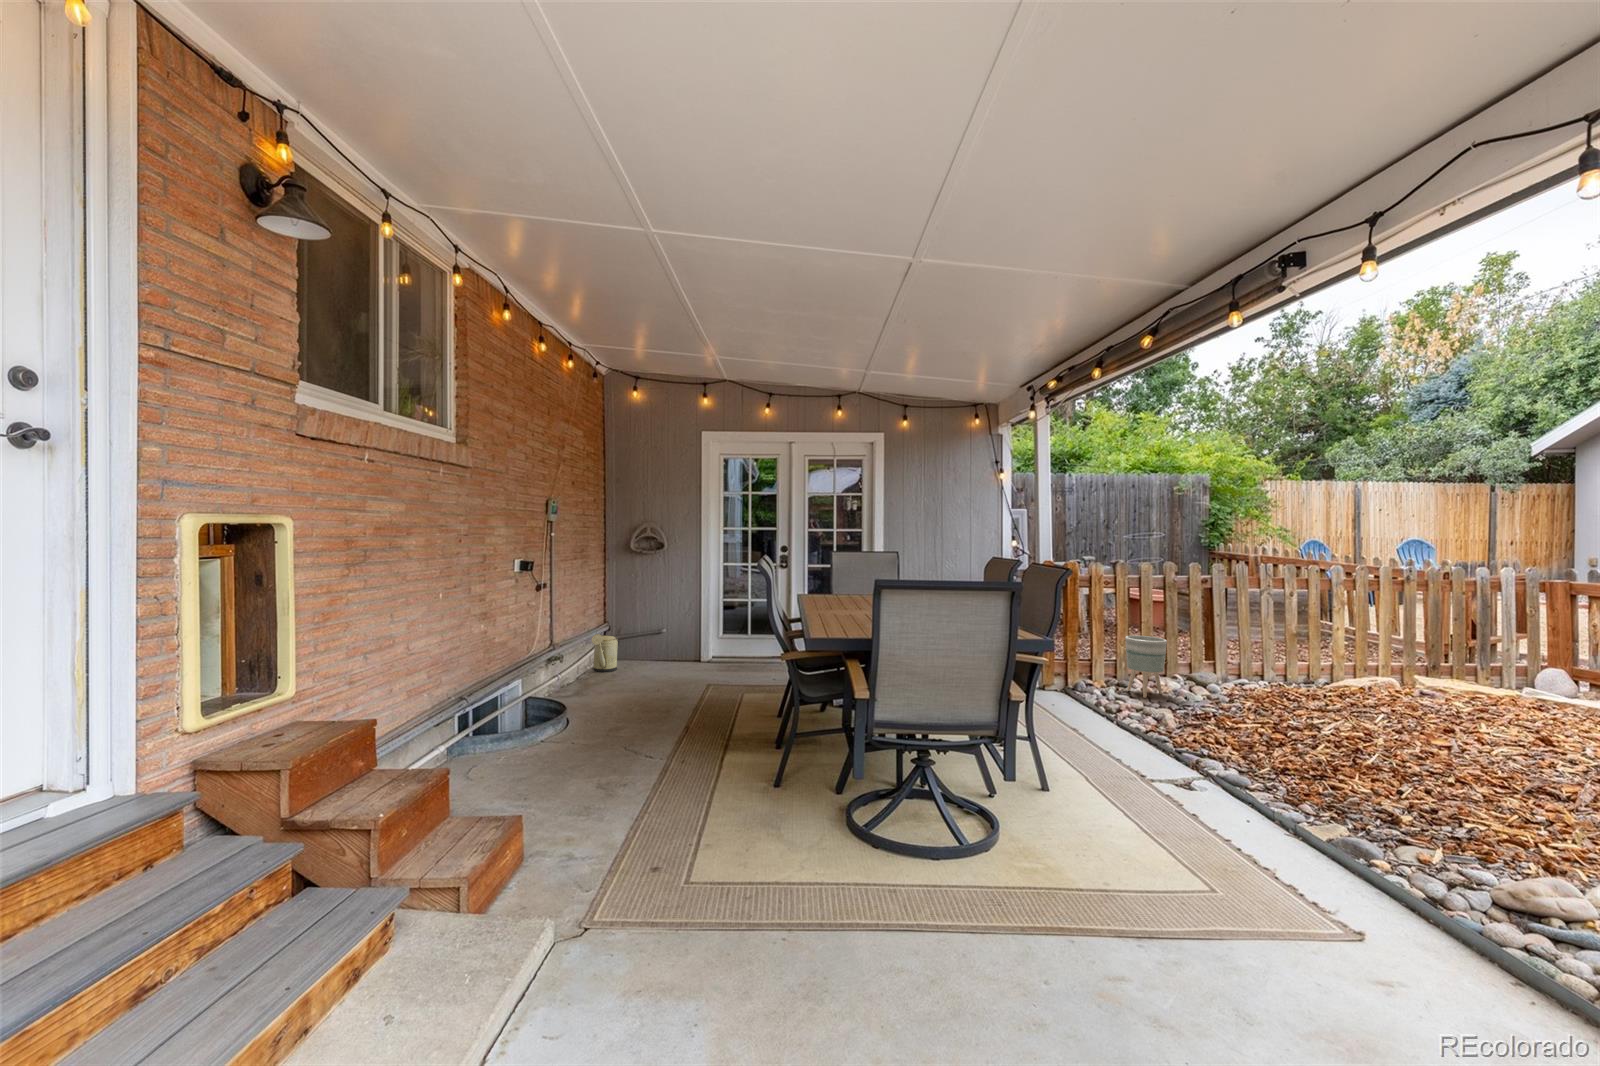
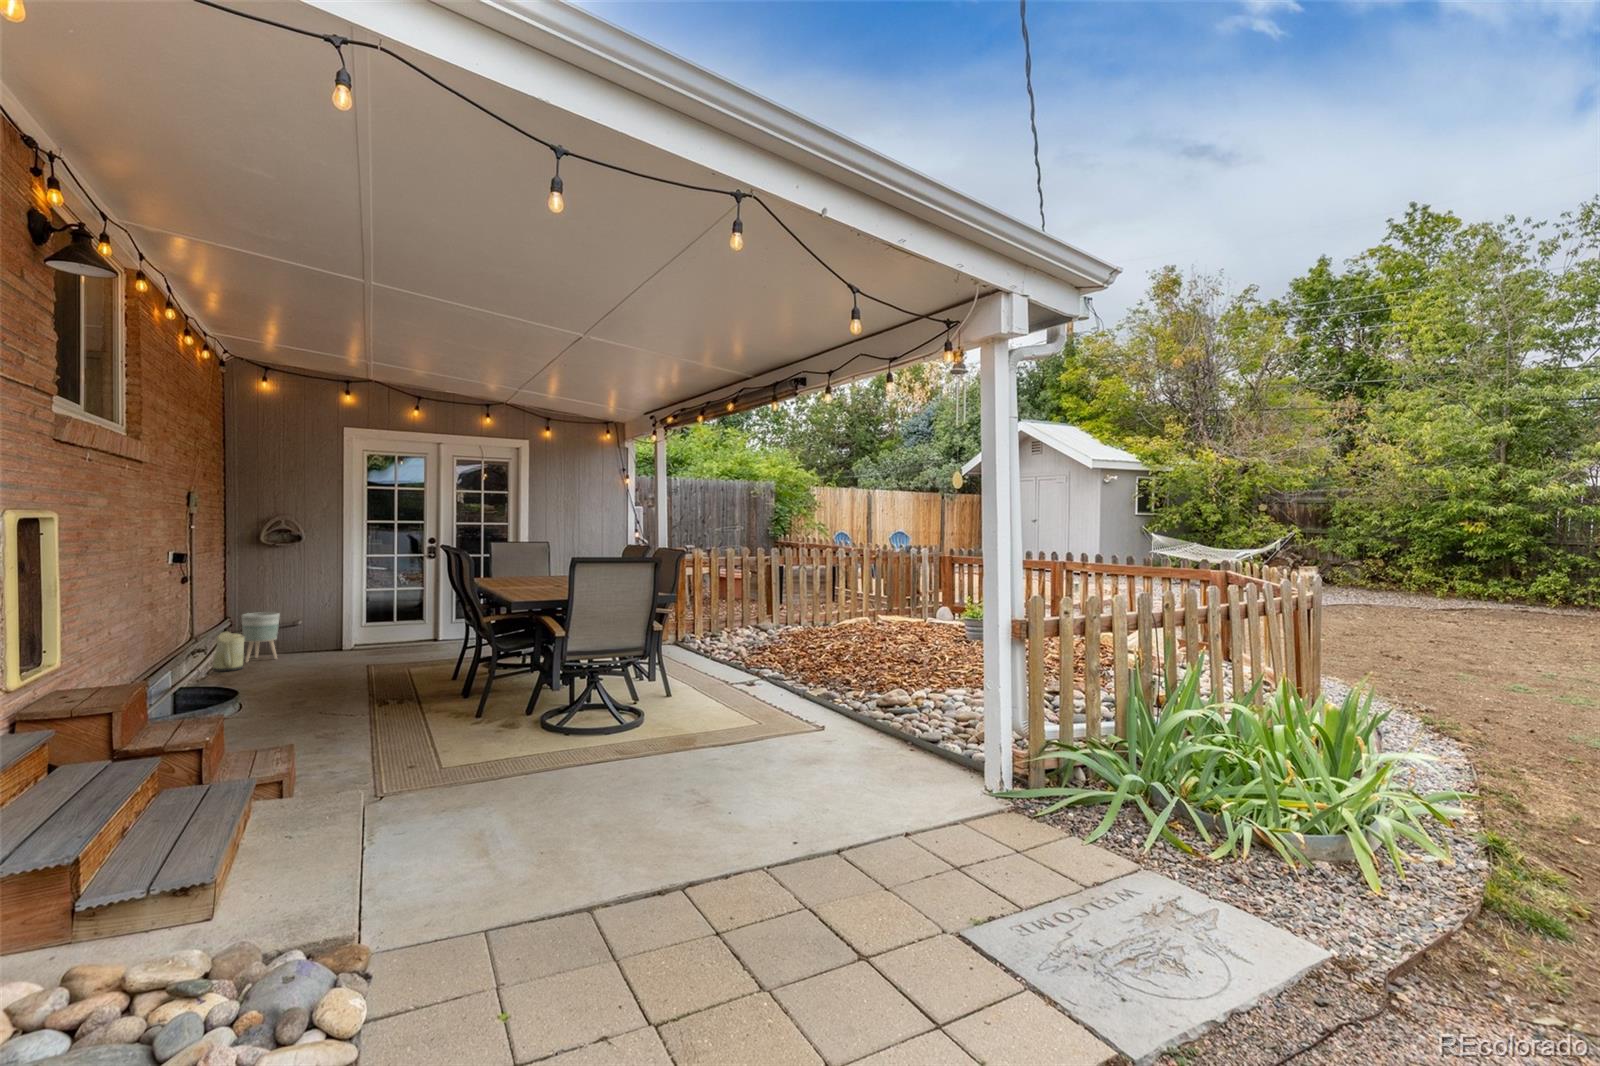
planter: present [1125,636,1167,698] -> present [242,612,280,662]

